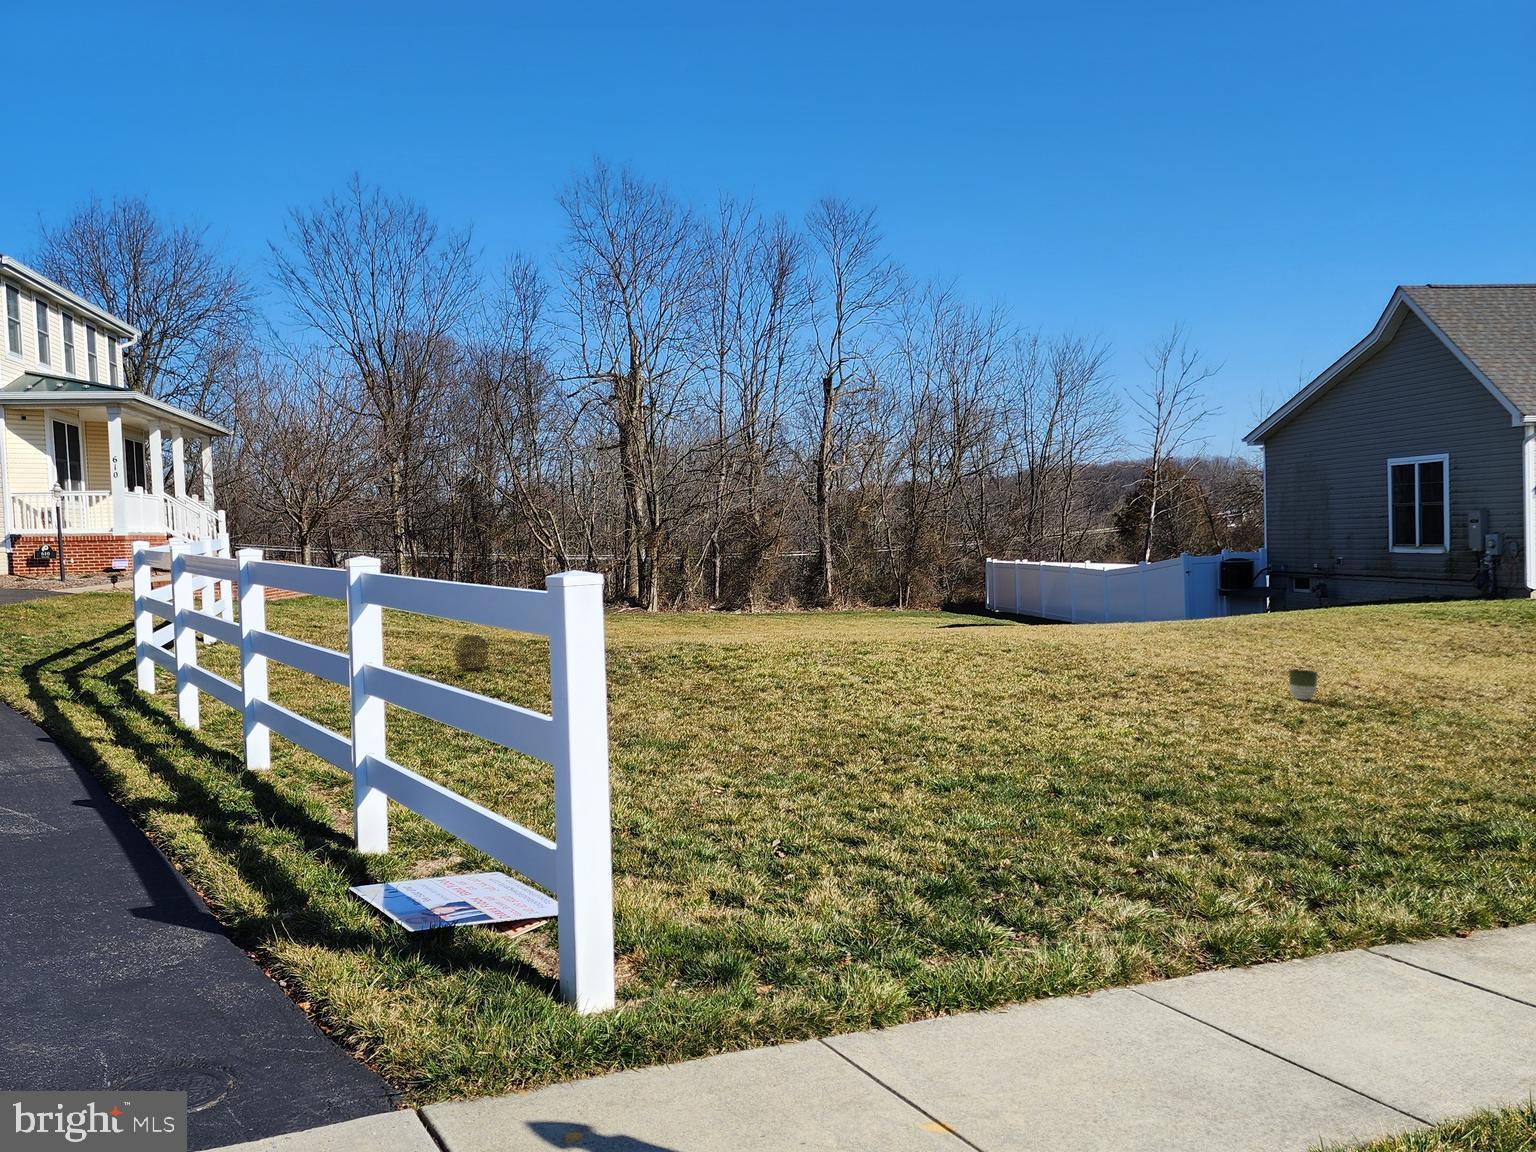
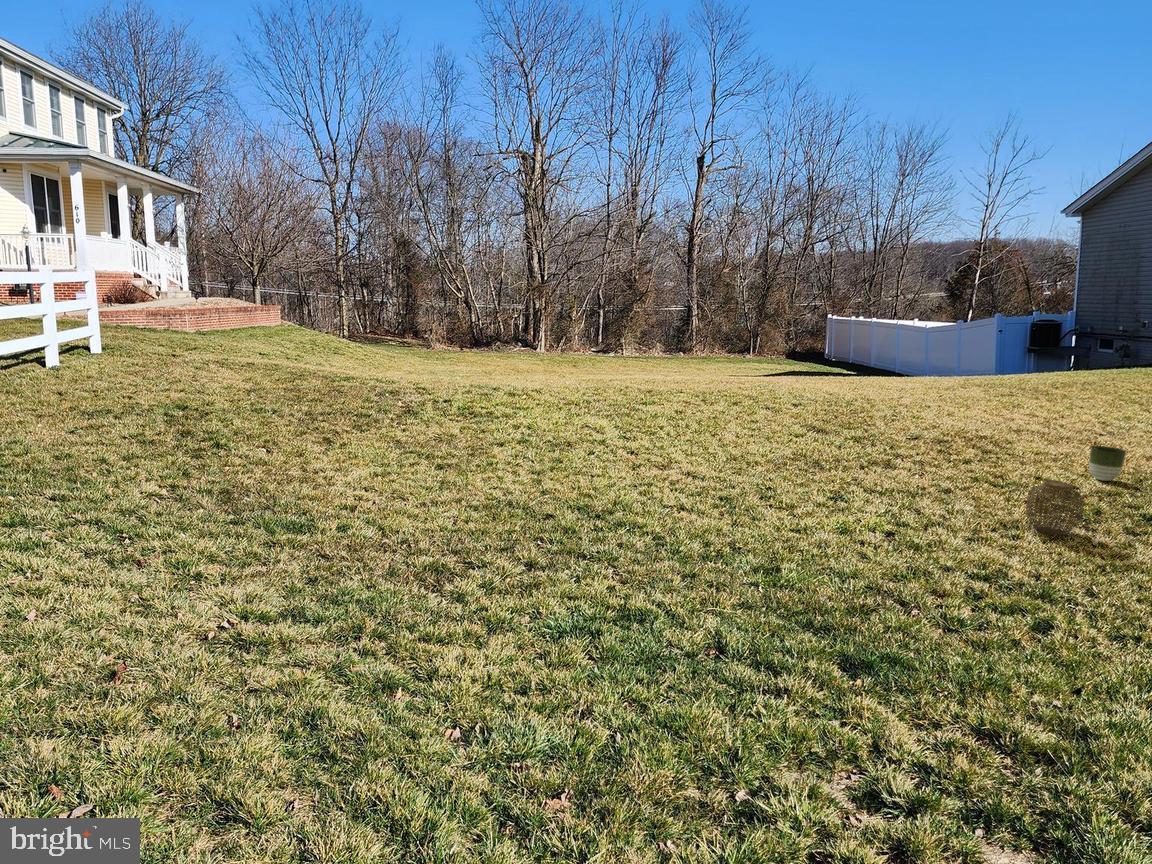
woven basket: present [455,635,488,670] -> present [1026,480,1084,535]

